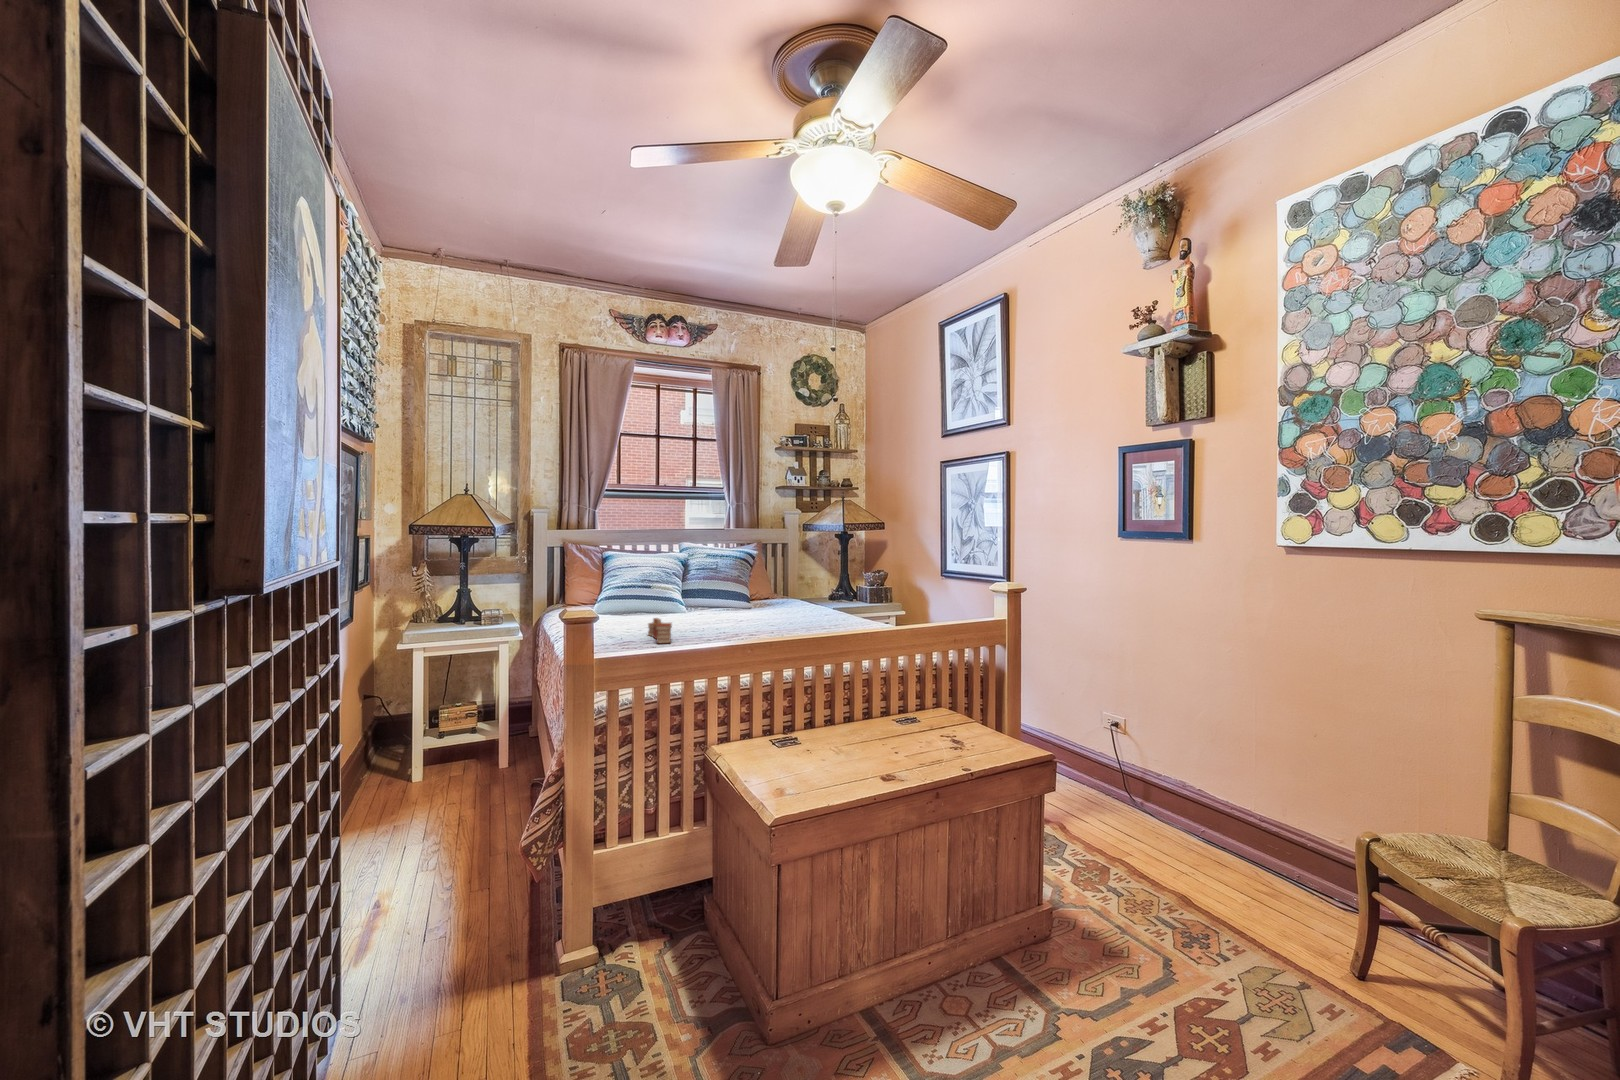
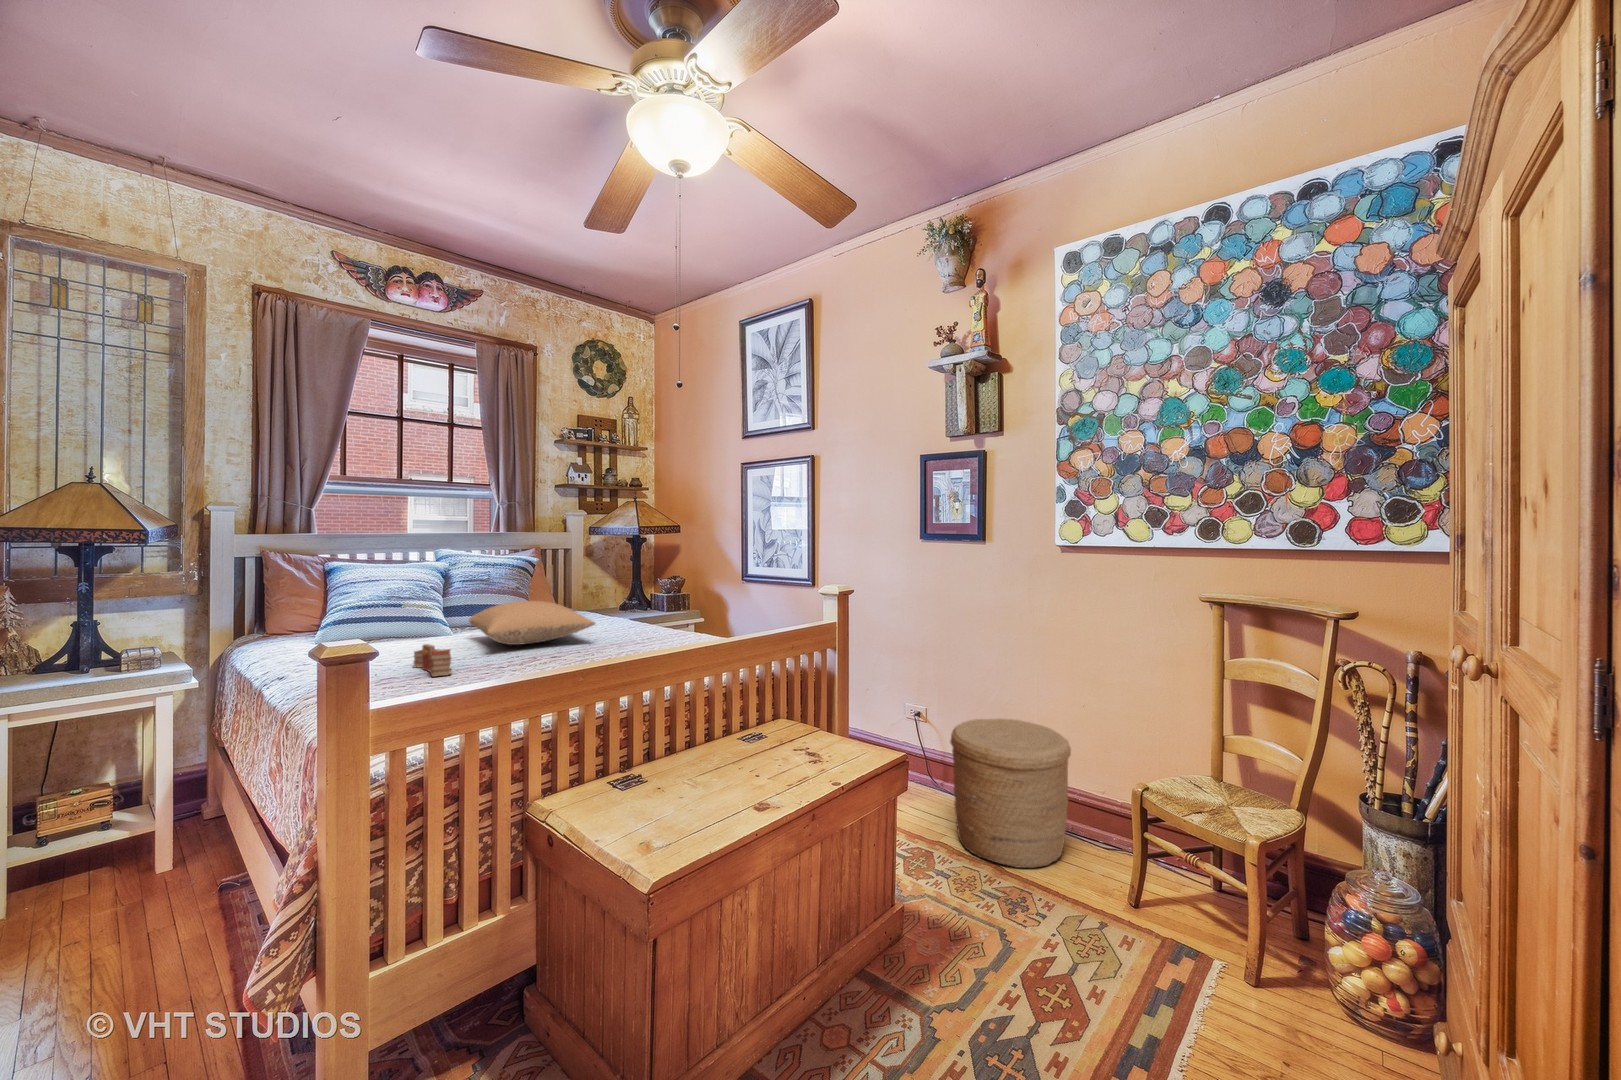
pillow: none [695,588,789,624] -> present [469,601,595,645]
woven basket: none [1135,736,1286,908] -> present [950,719,1071,868]

